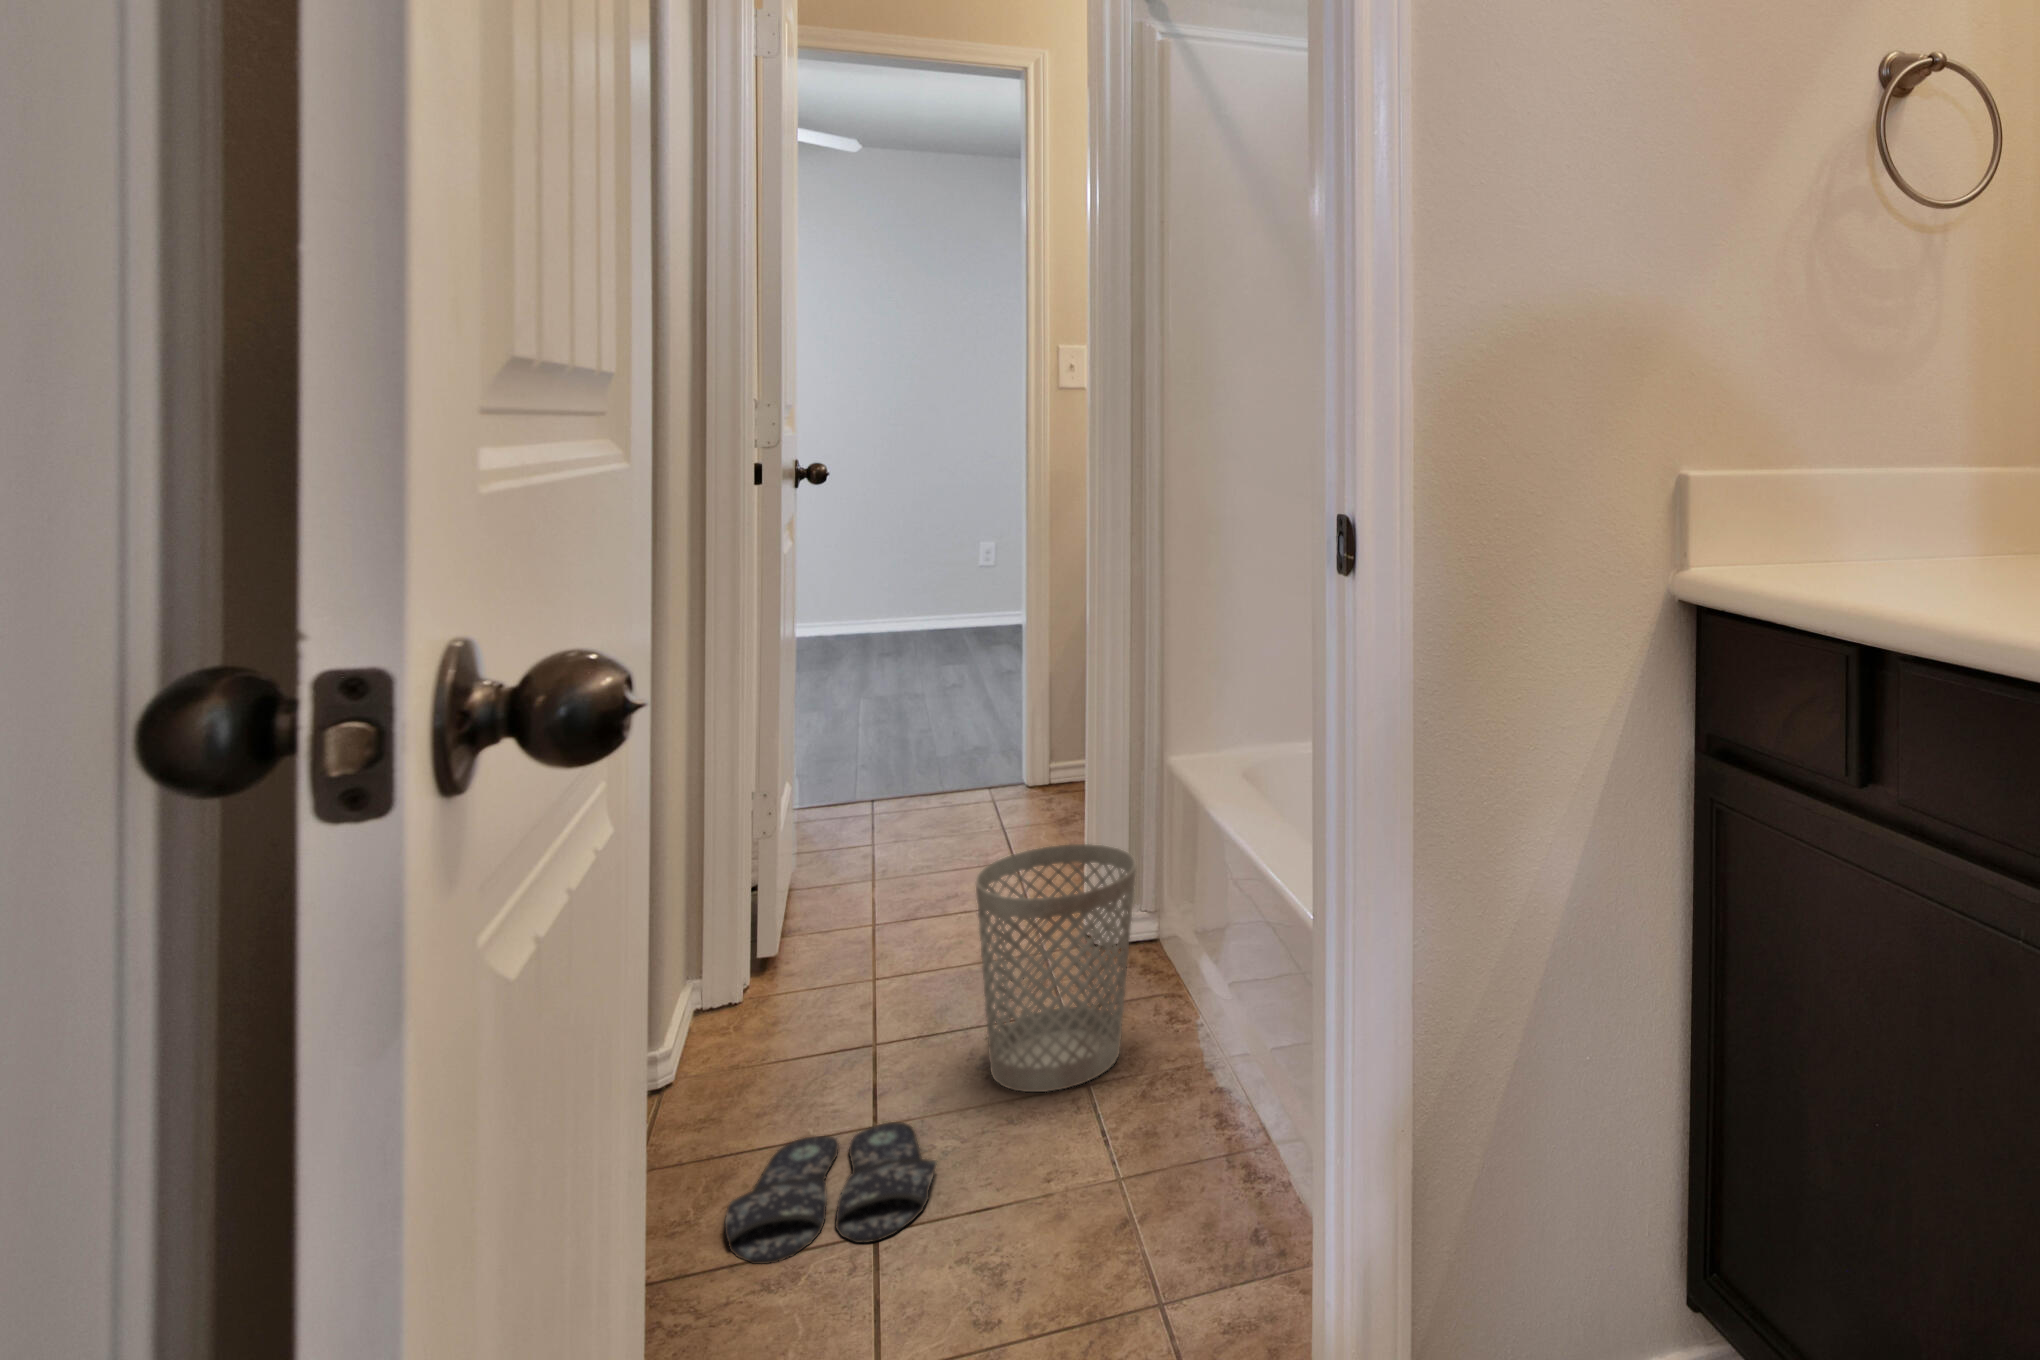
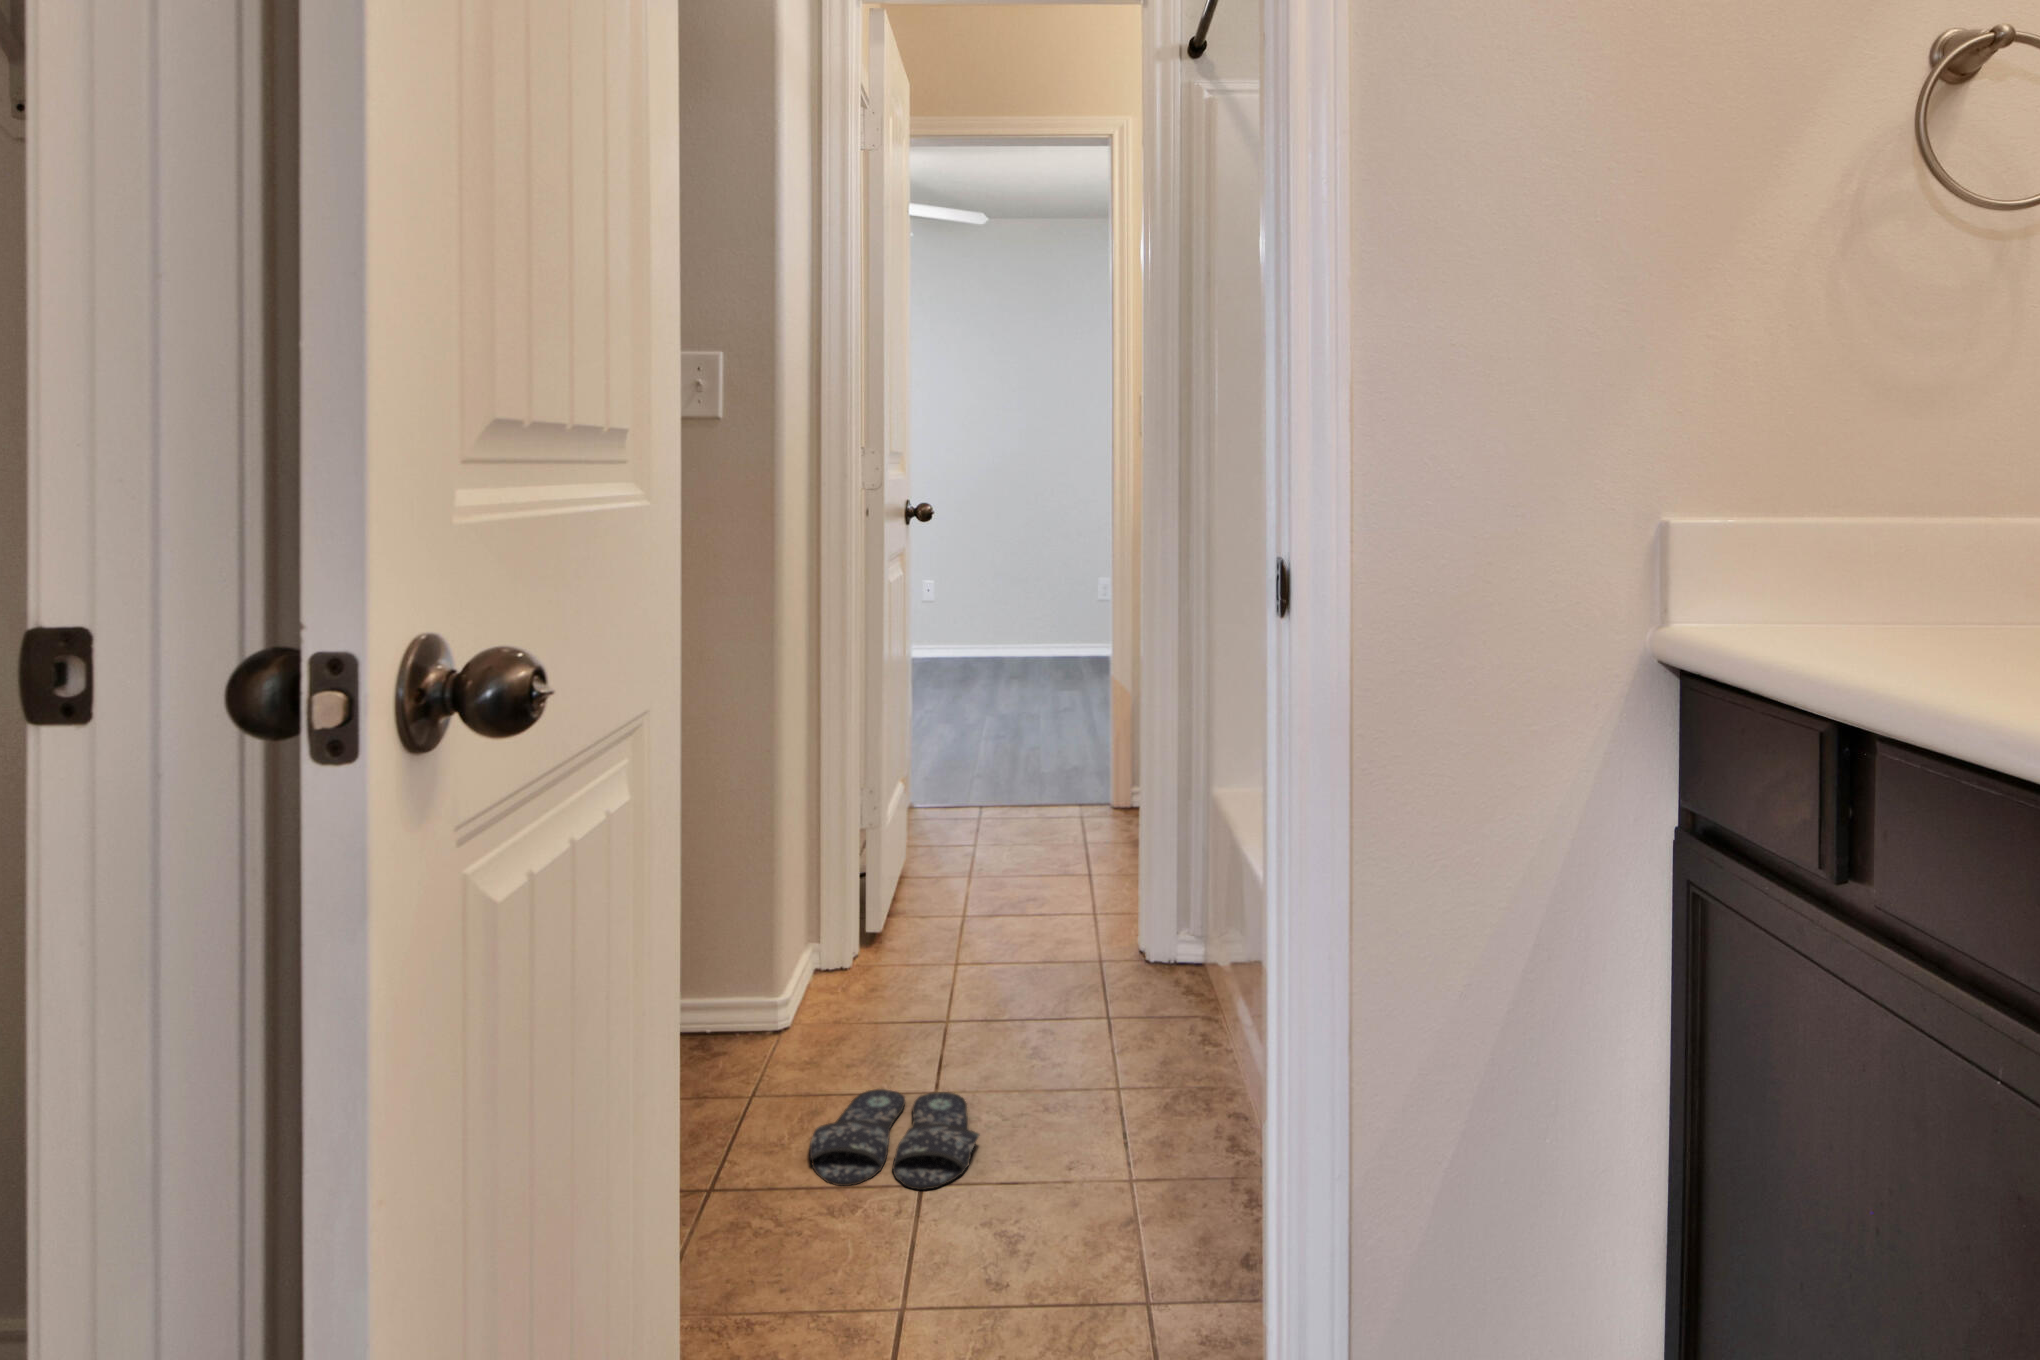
wastebasket: present [976,844,1136,1092] -> none [1025,865,1169,1098]

